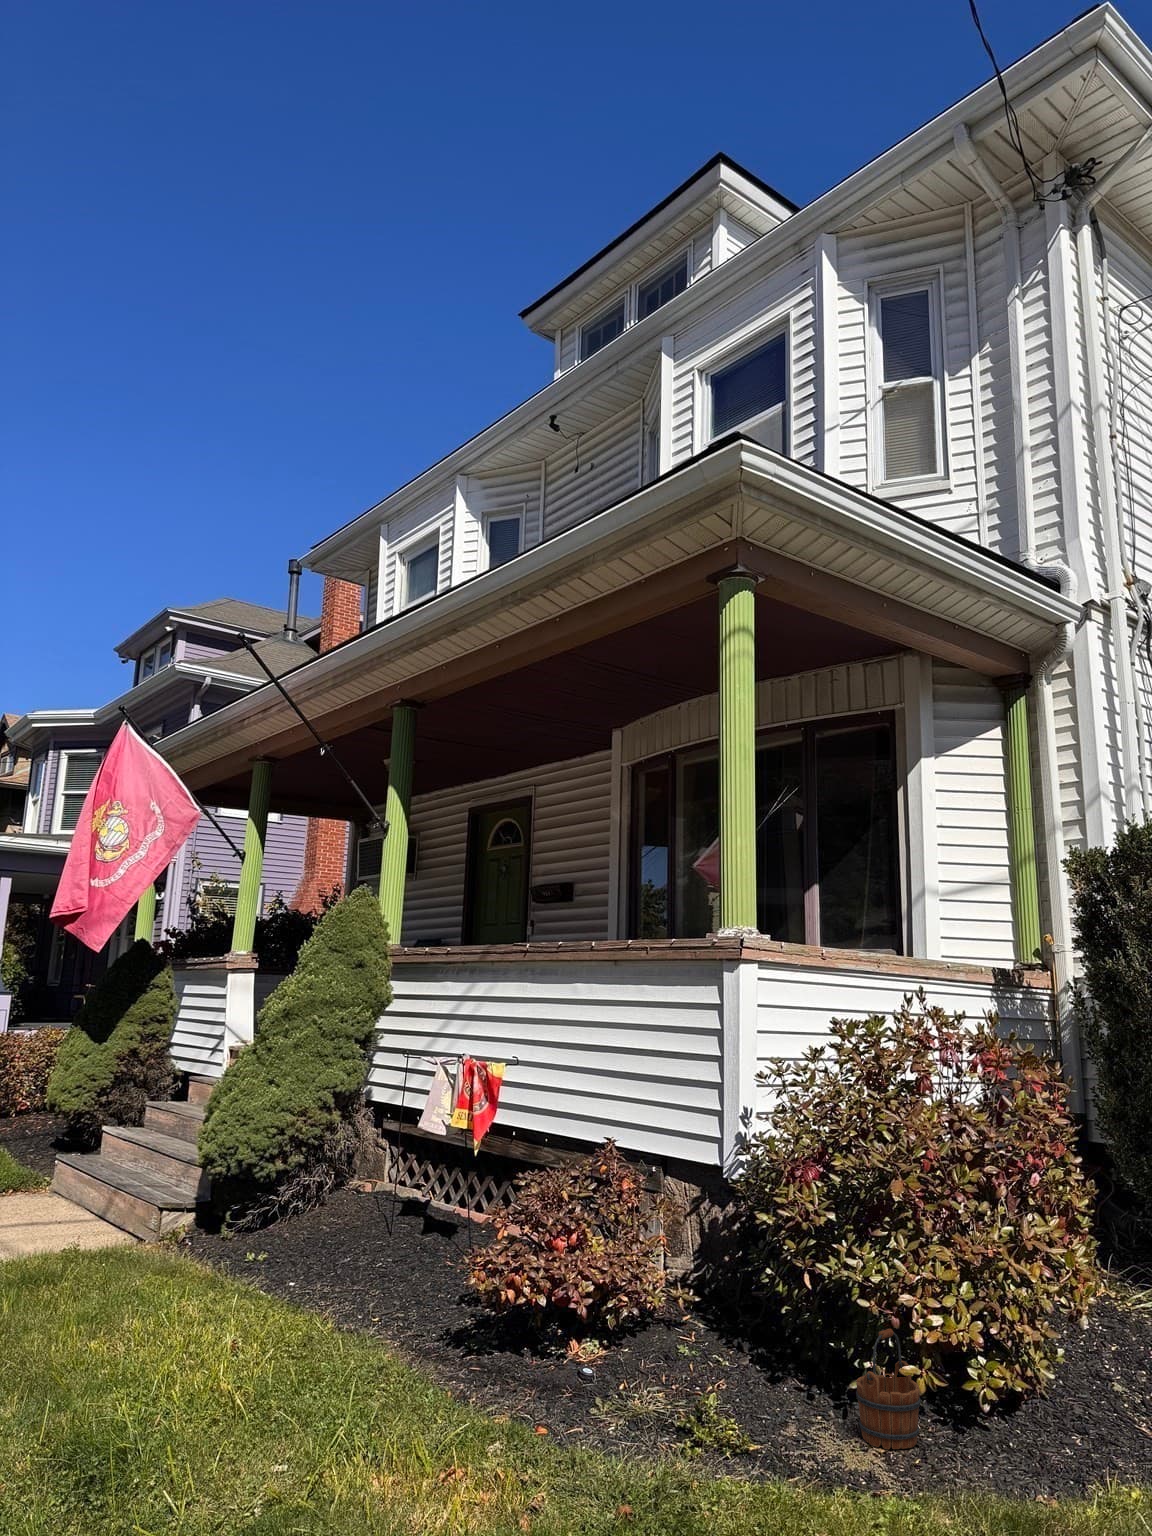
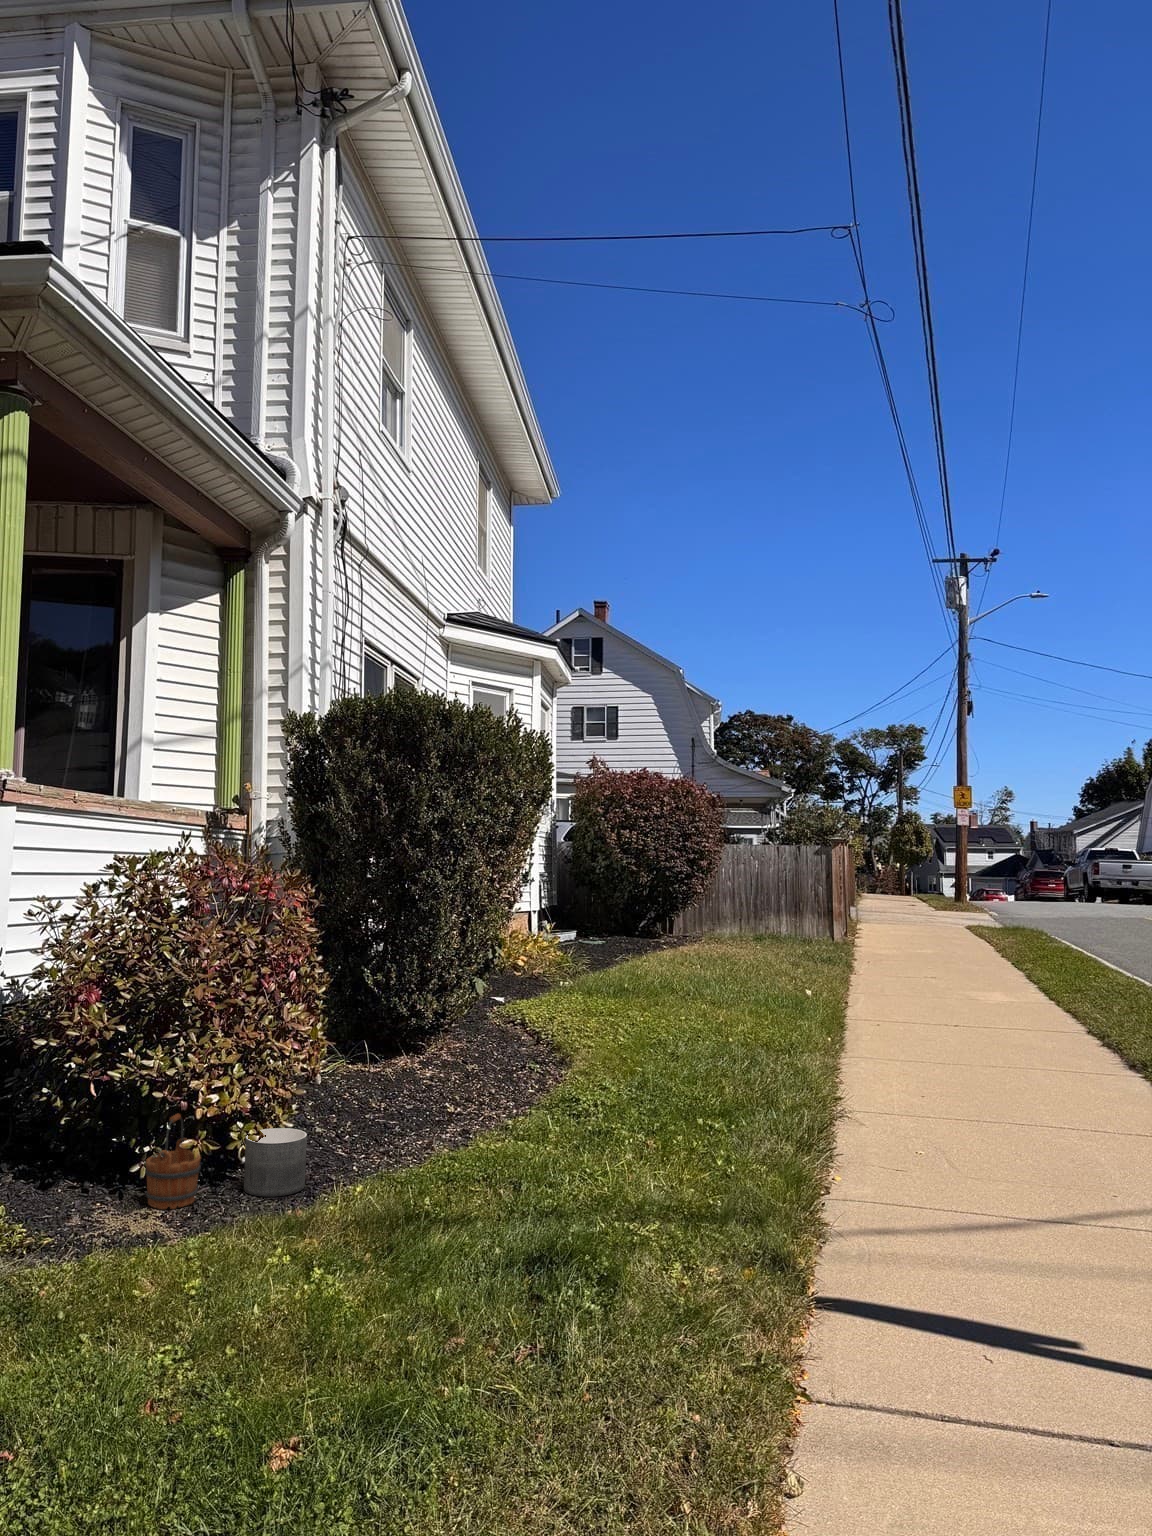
planter: none [978,1370,1062,1468] -> present [244,1128,307,1197]

